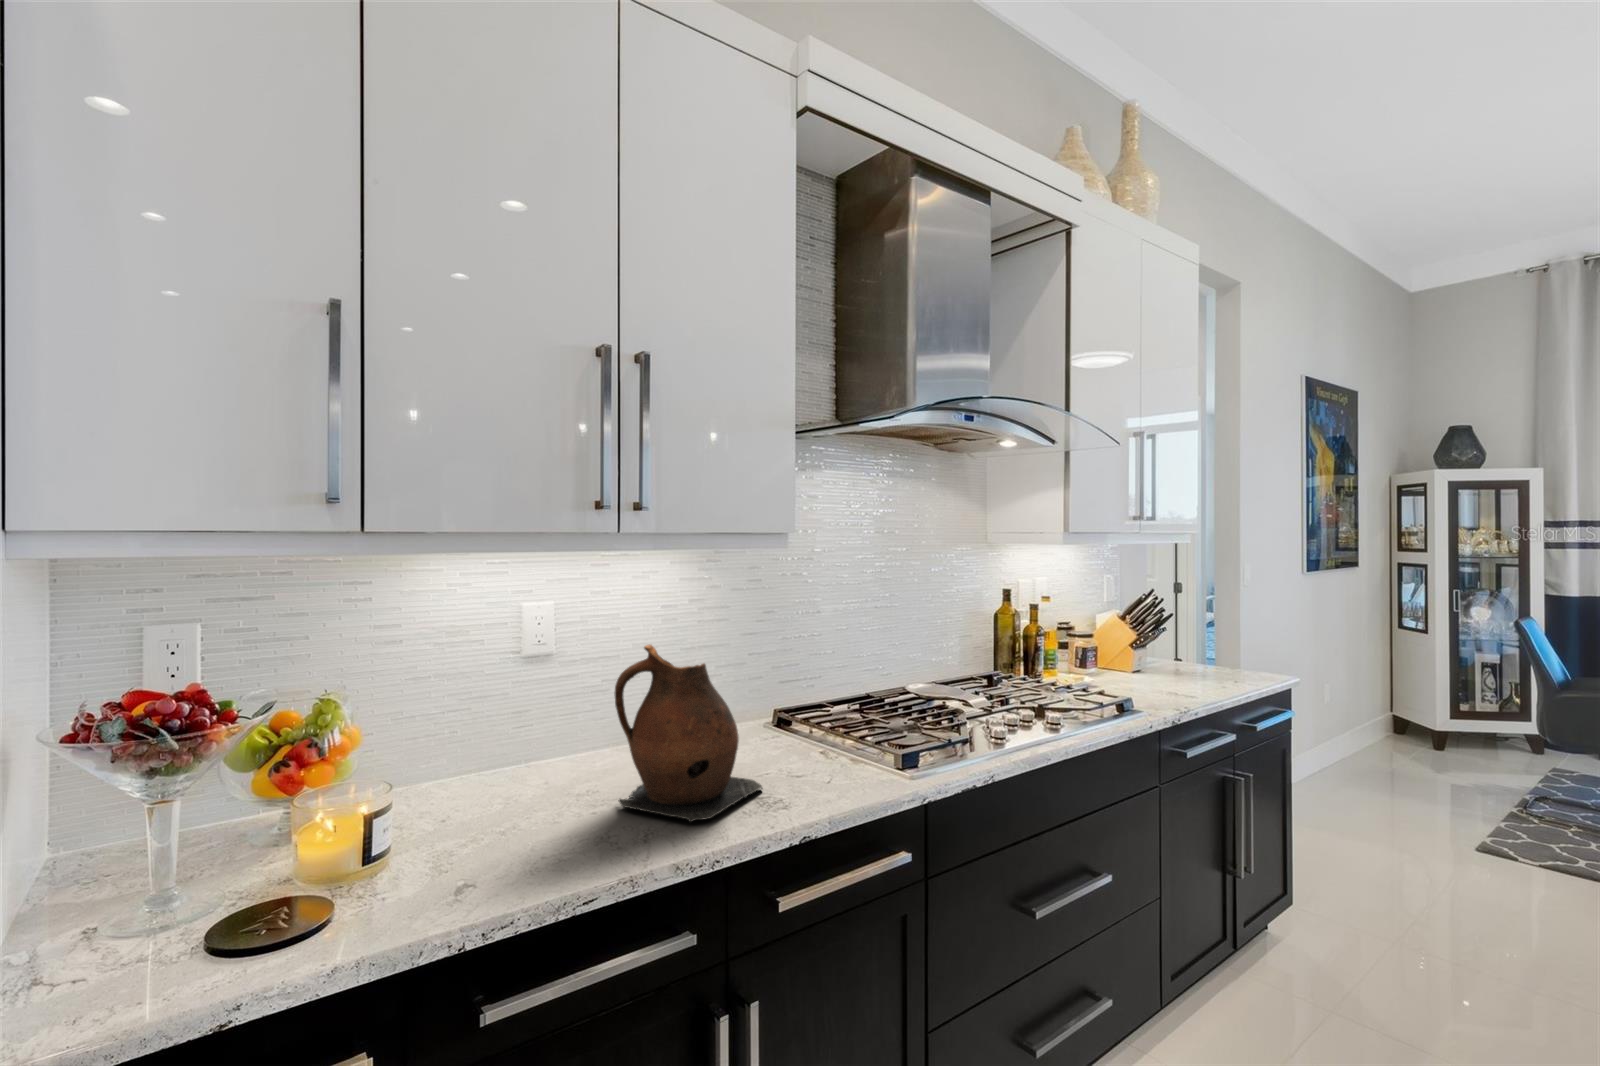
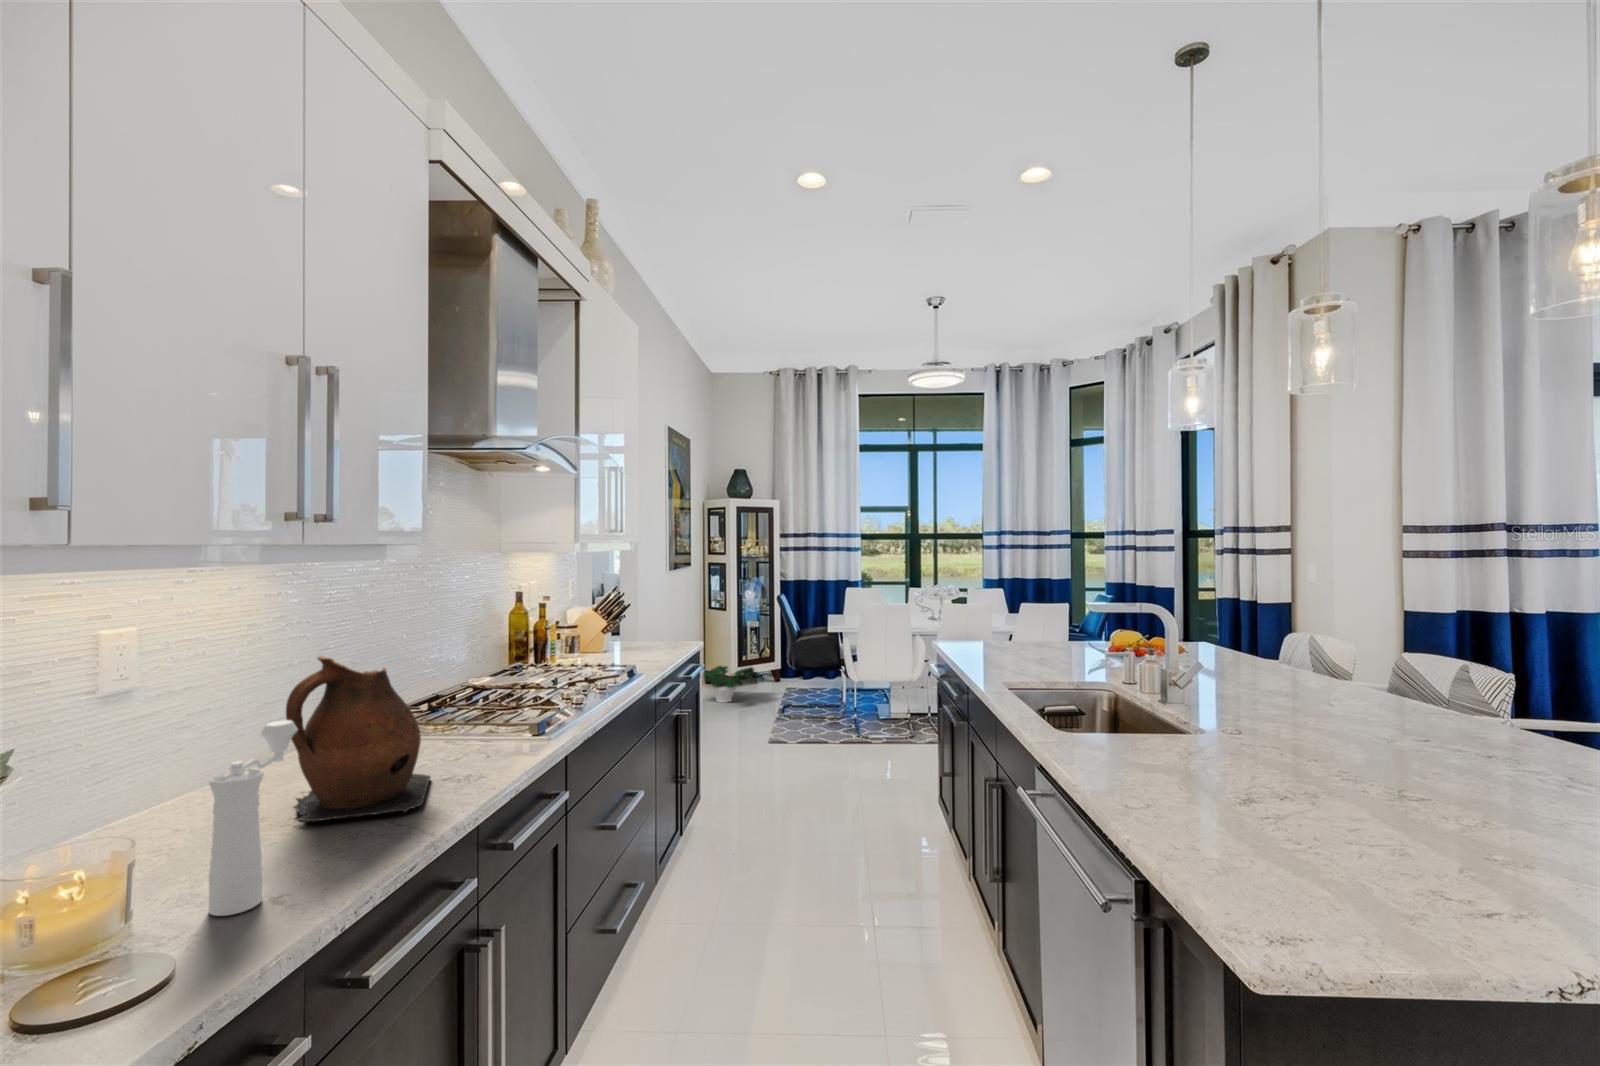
pepper mill: none [459,703,565,880] -> present [209,720,297,916]
potted plant: none [1361,713,1494,769] -> present [702,666,764,703]

